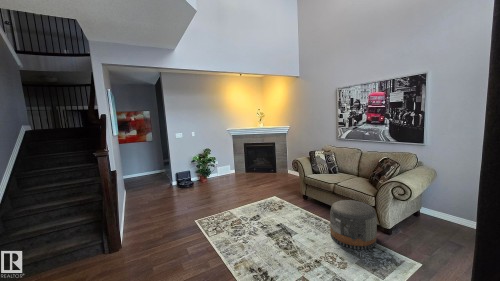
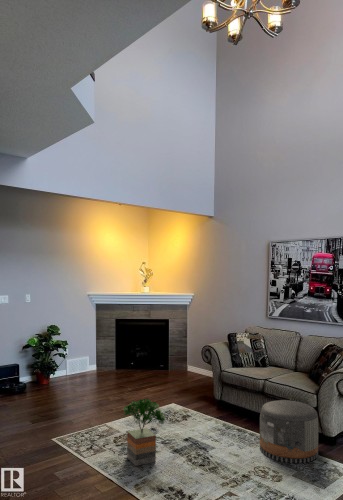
potted tree: none [229,200,259,247] -> present [124,399,165,466]

